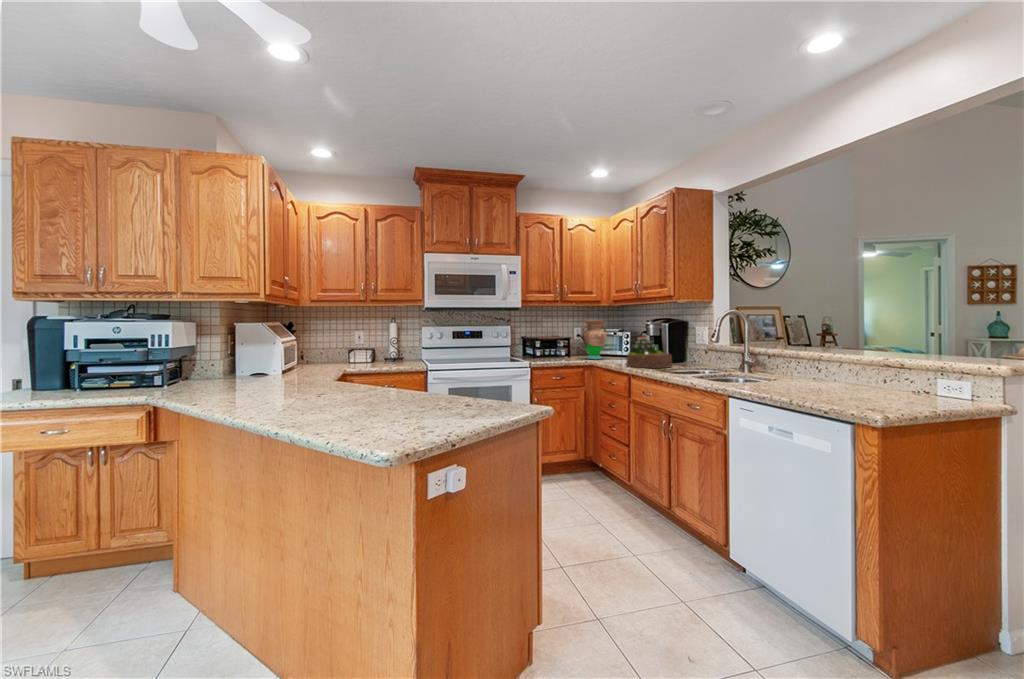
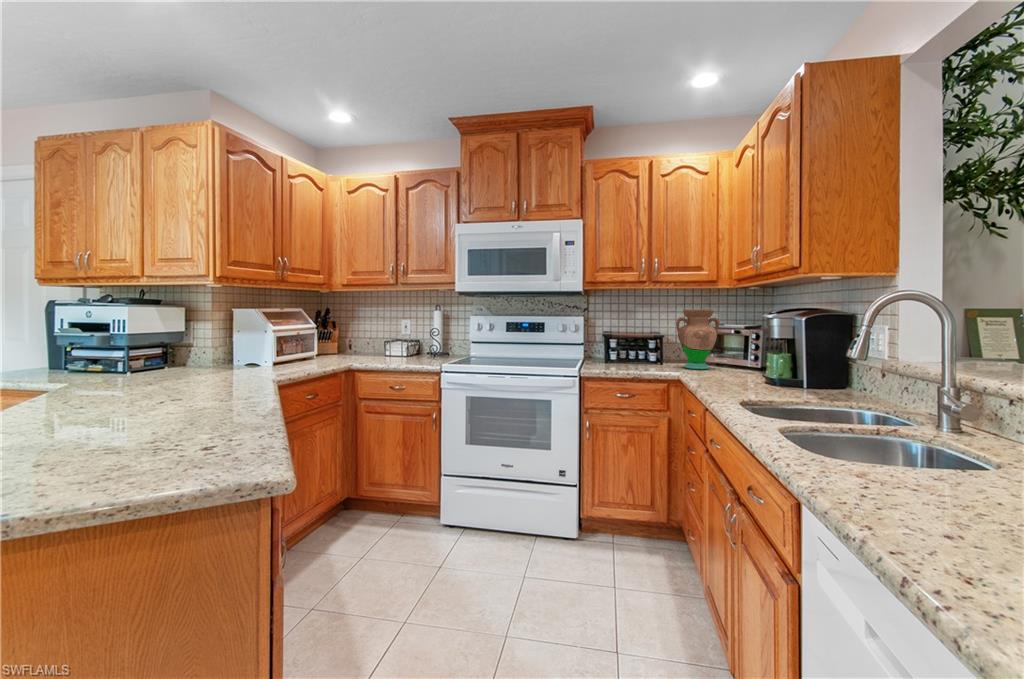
succulent plant: present [626,336,672,368] -> none [710,336,790,393]

